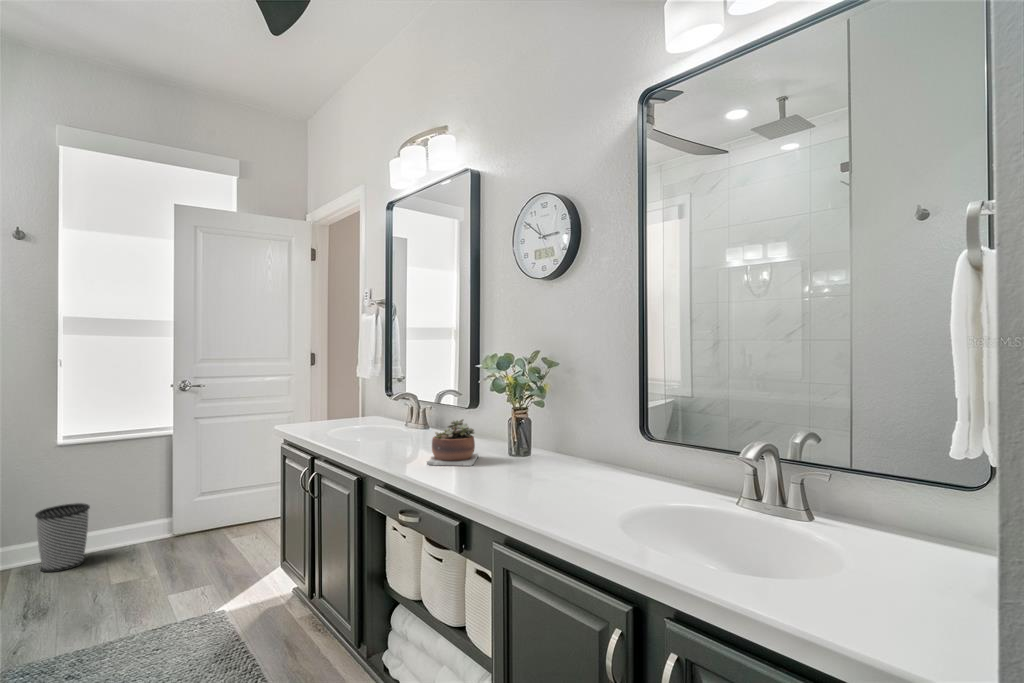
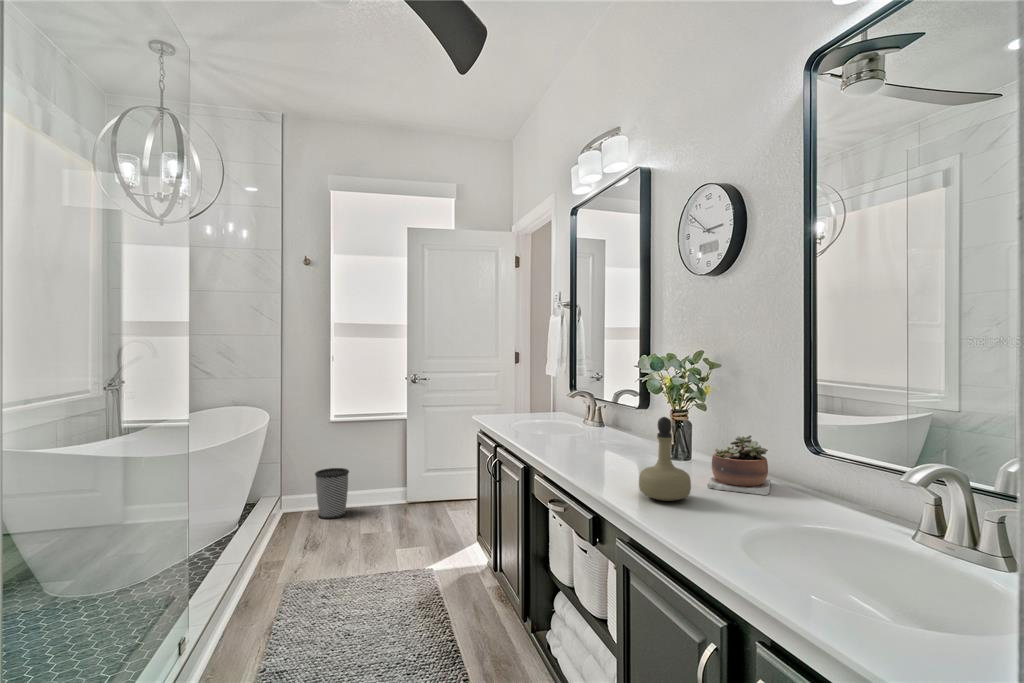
perfume bottle: none [508,415,557,498] -> present [639,417,691,501]
succulent plant: present [427,419,478,466] -> present [707,435,771,495]

